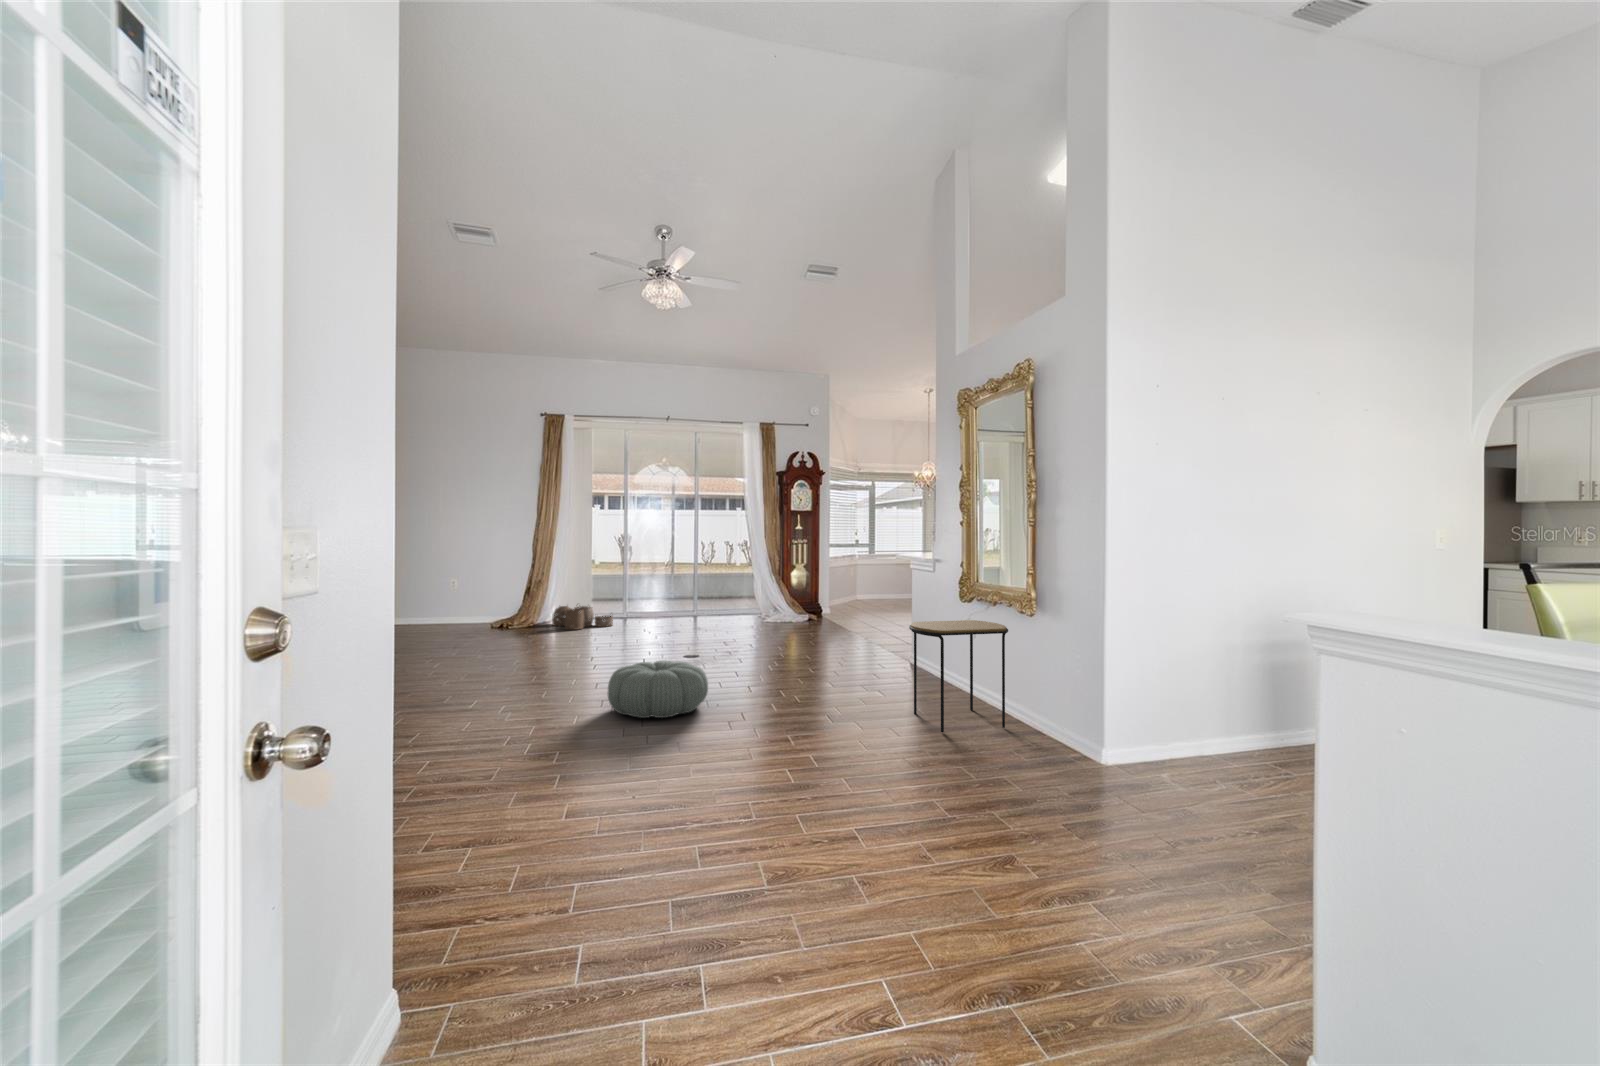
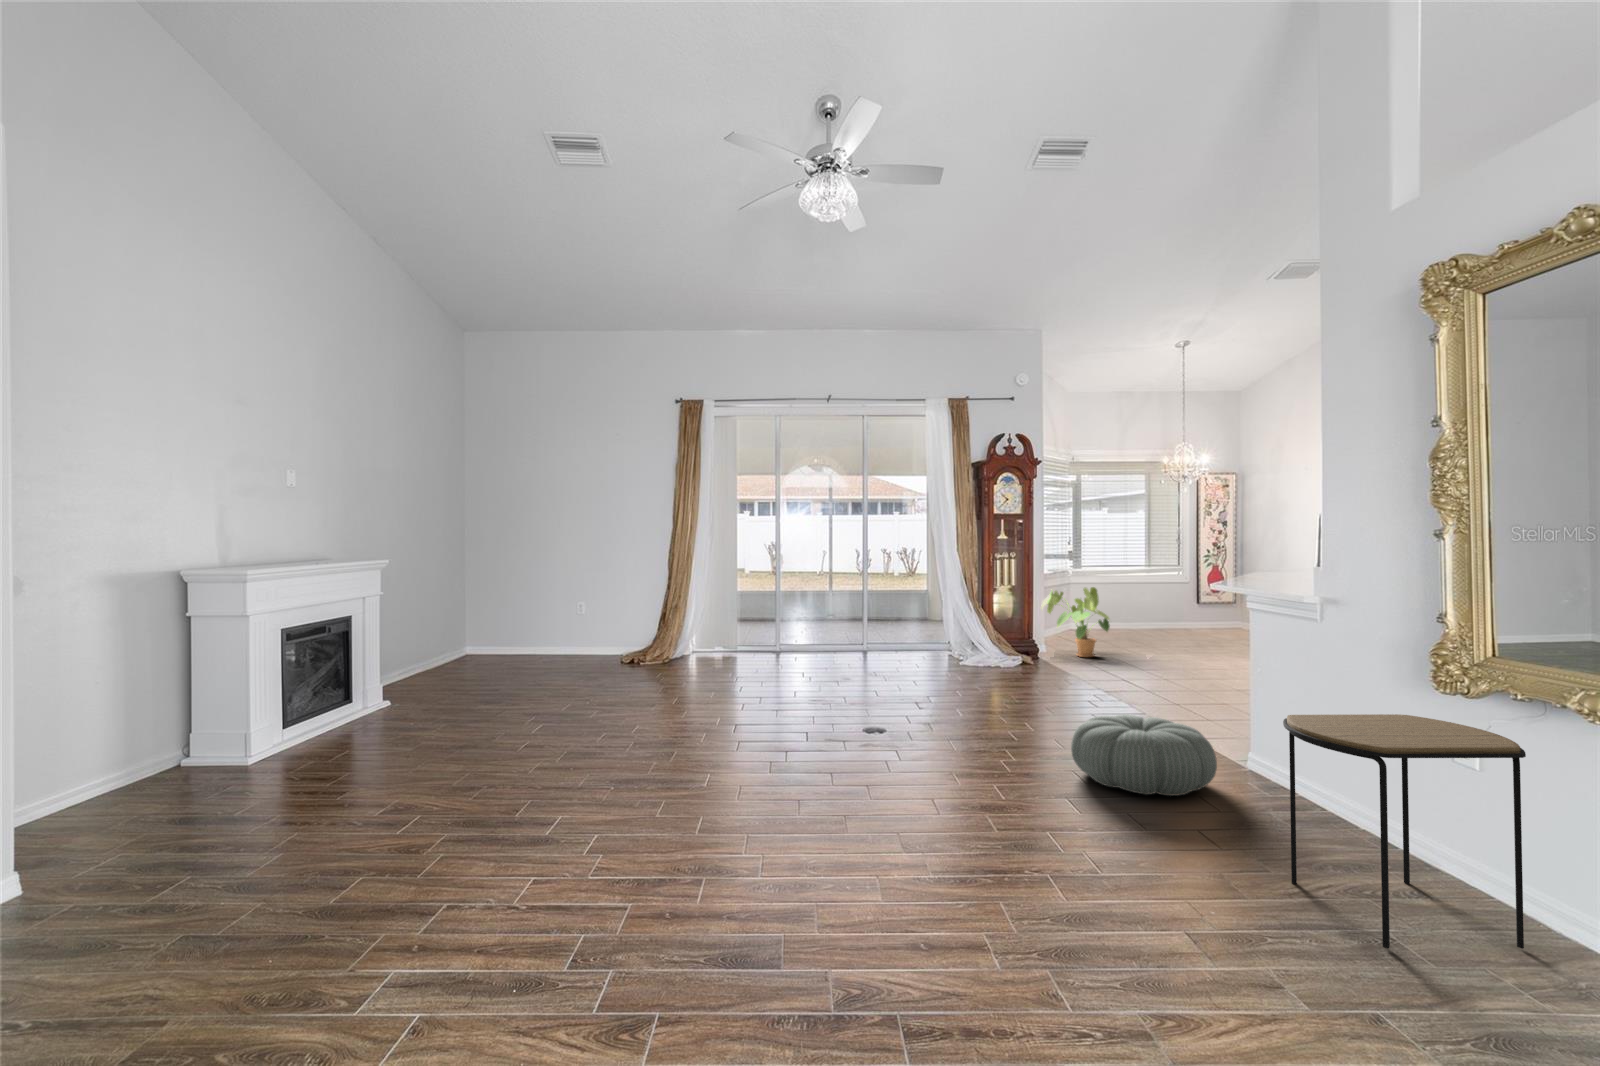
house plant: none [826,565,874,616] -> present [1042,587,1110,657]
woven basket: present [552,606,613,630] -> none [691,634,764,668]
pouf: present [608,660,708,718] -> present [1071,714,1217,796]

